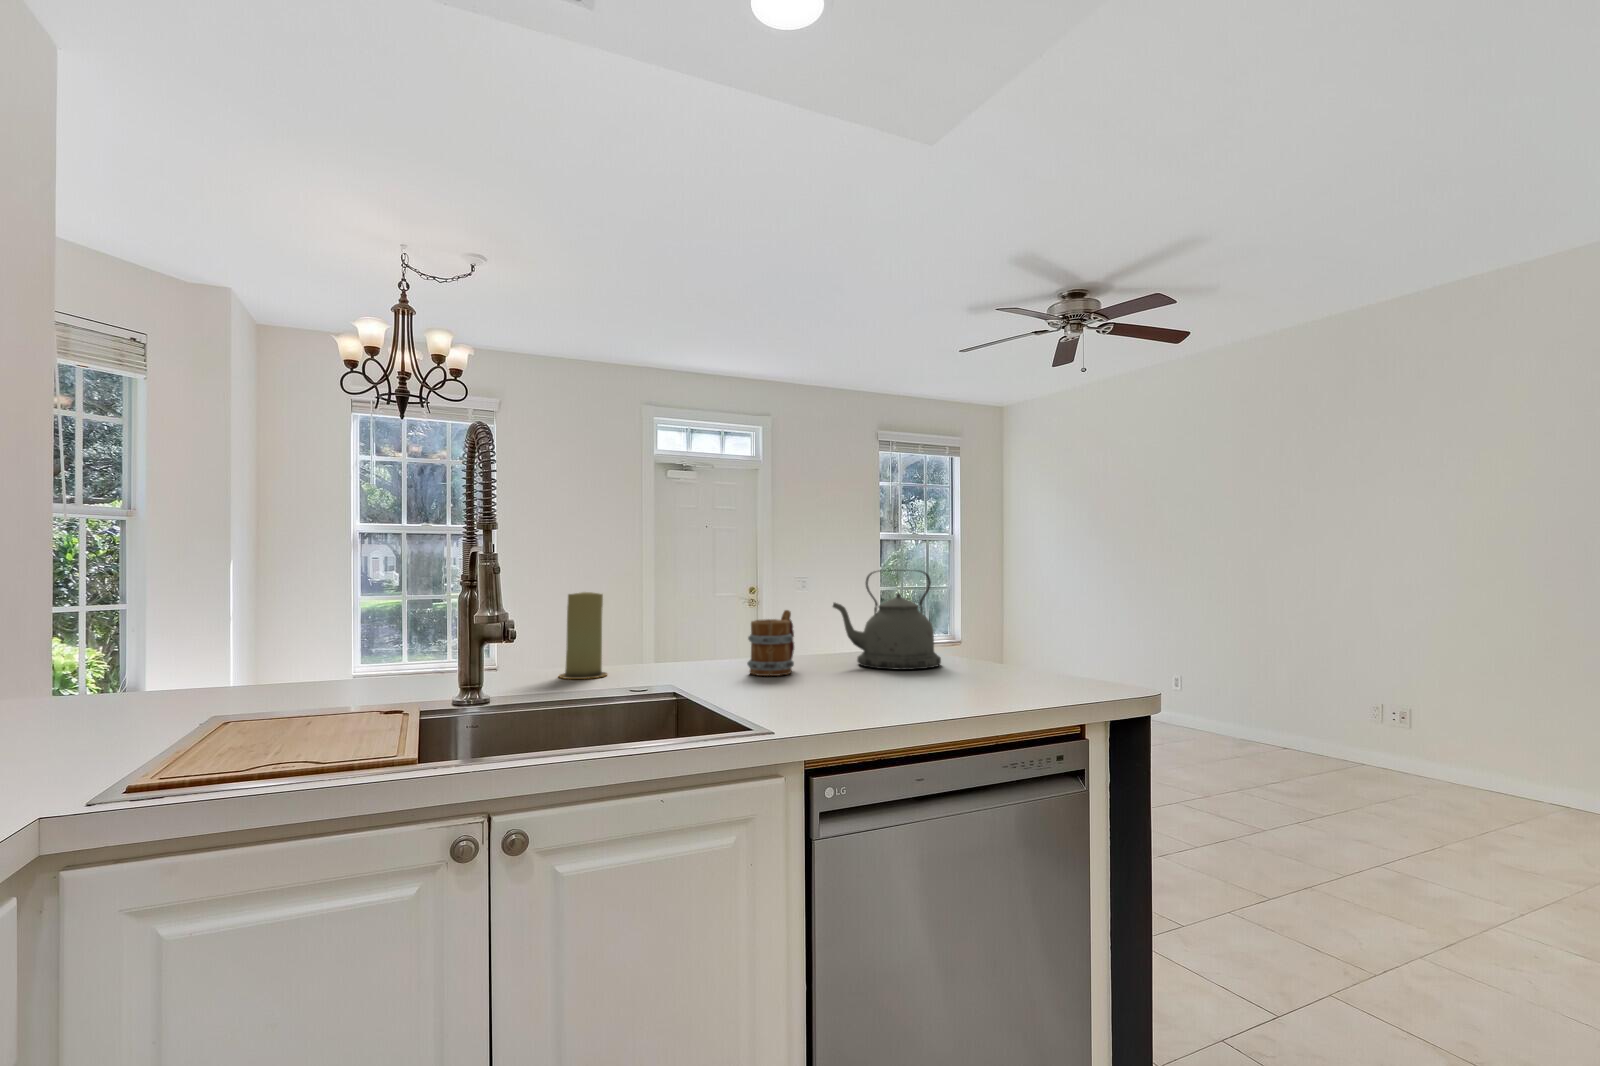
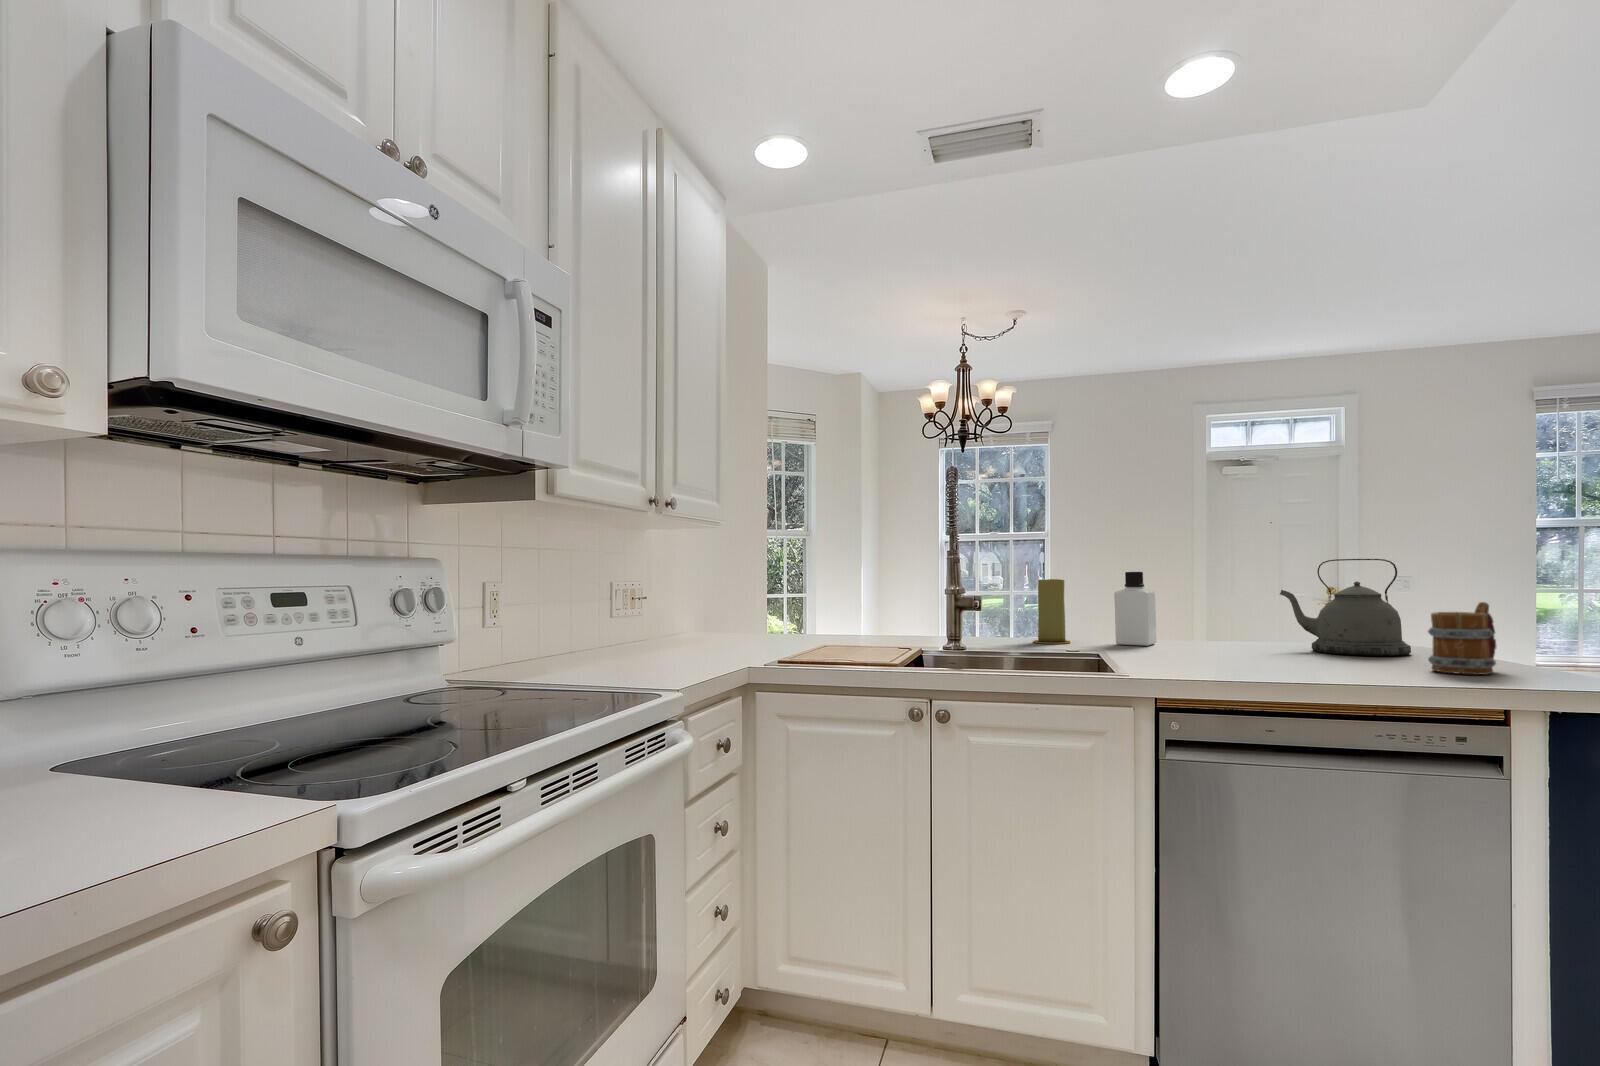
bottle: none [664,583,705,673] -> present [1114,572,1157,646]
mug: present [747,610,794,676] -> present [1428,602,1496,675]

